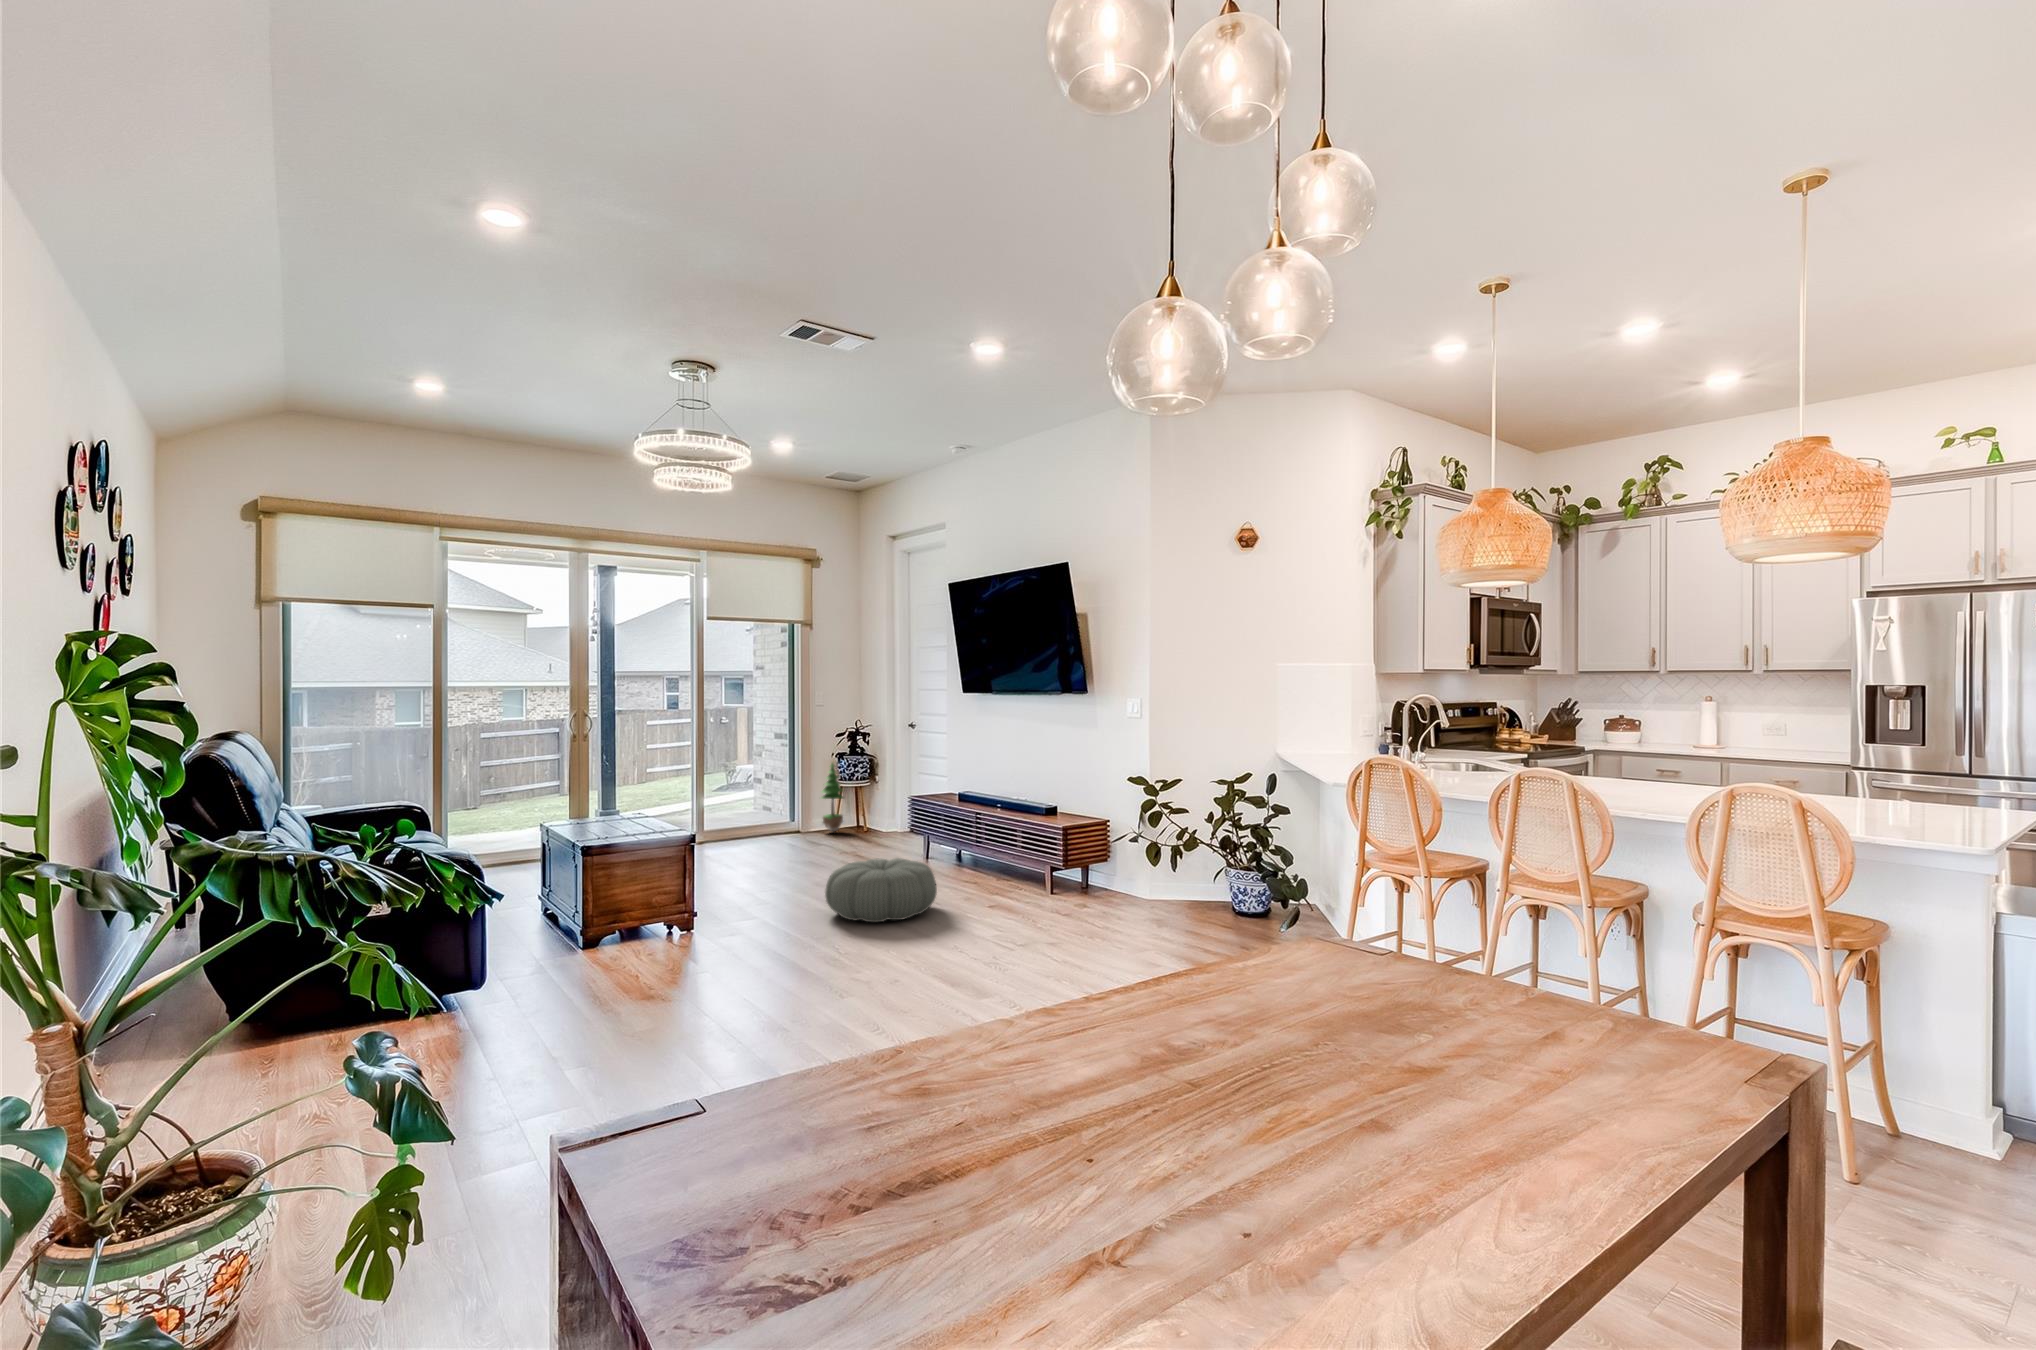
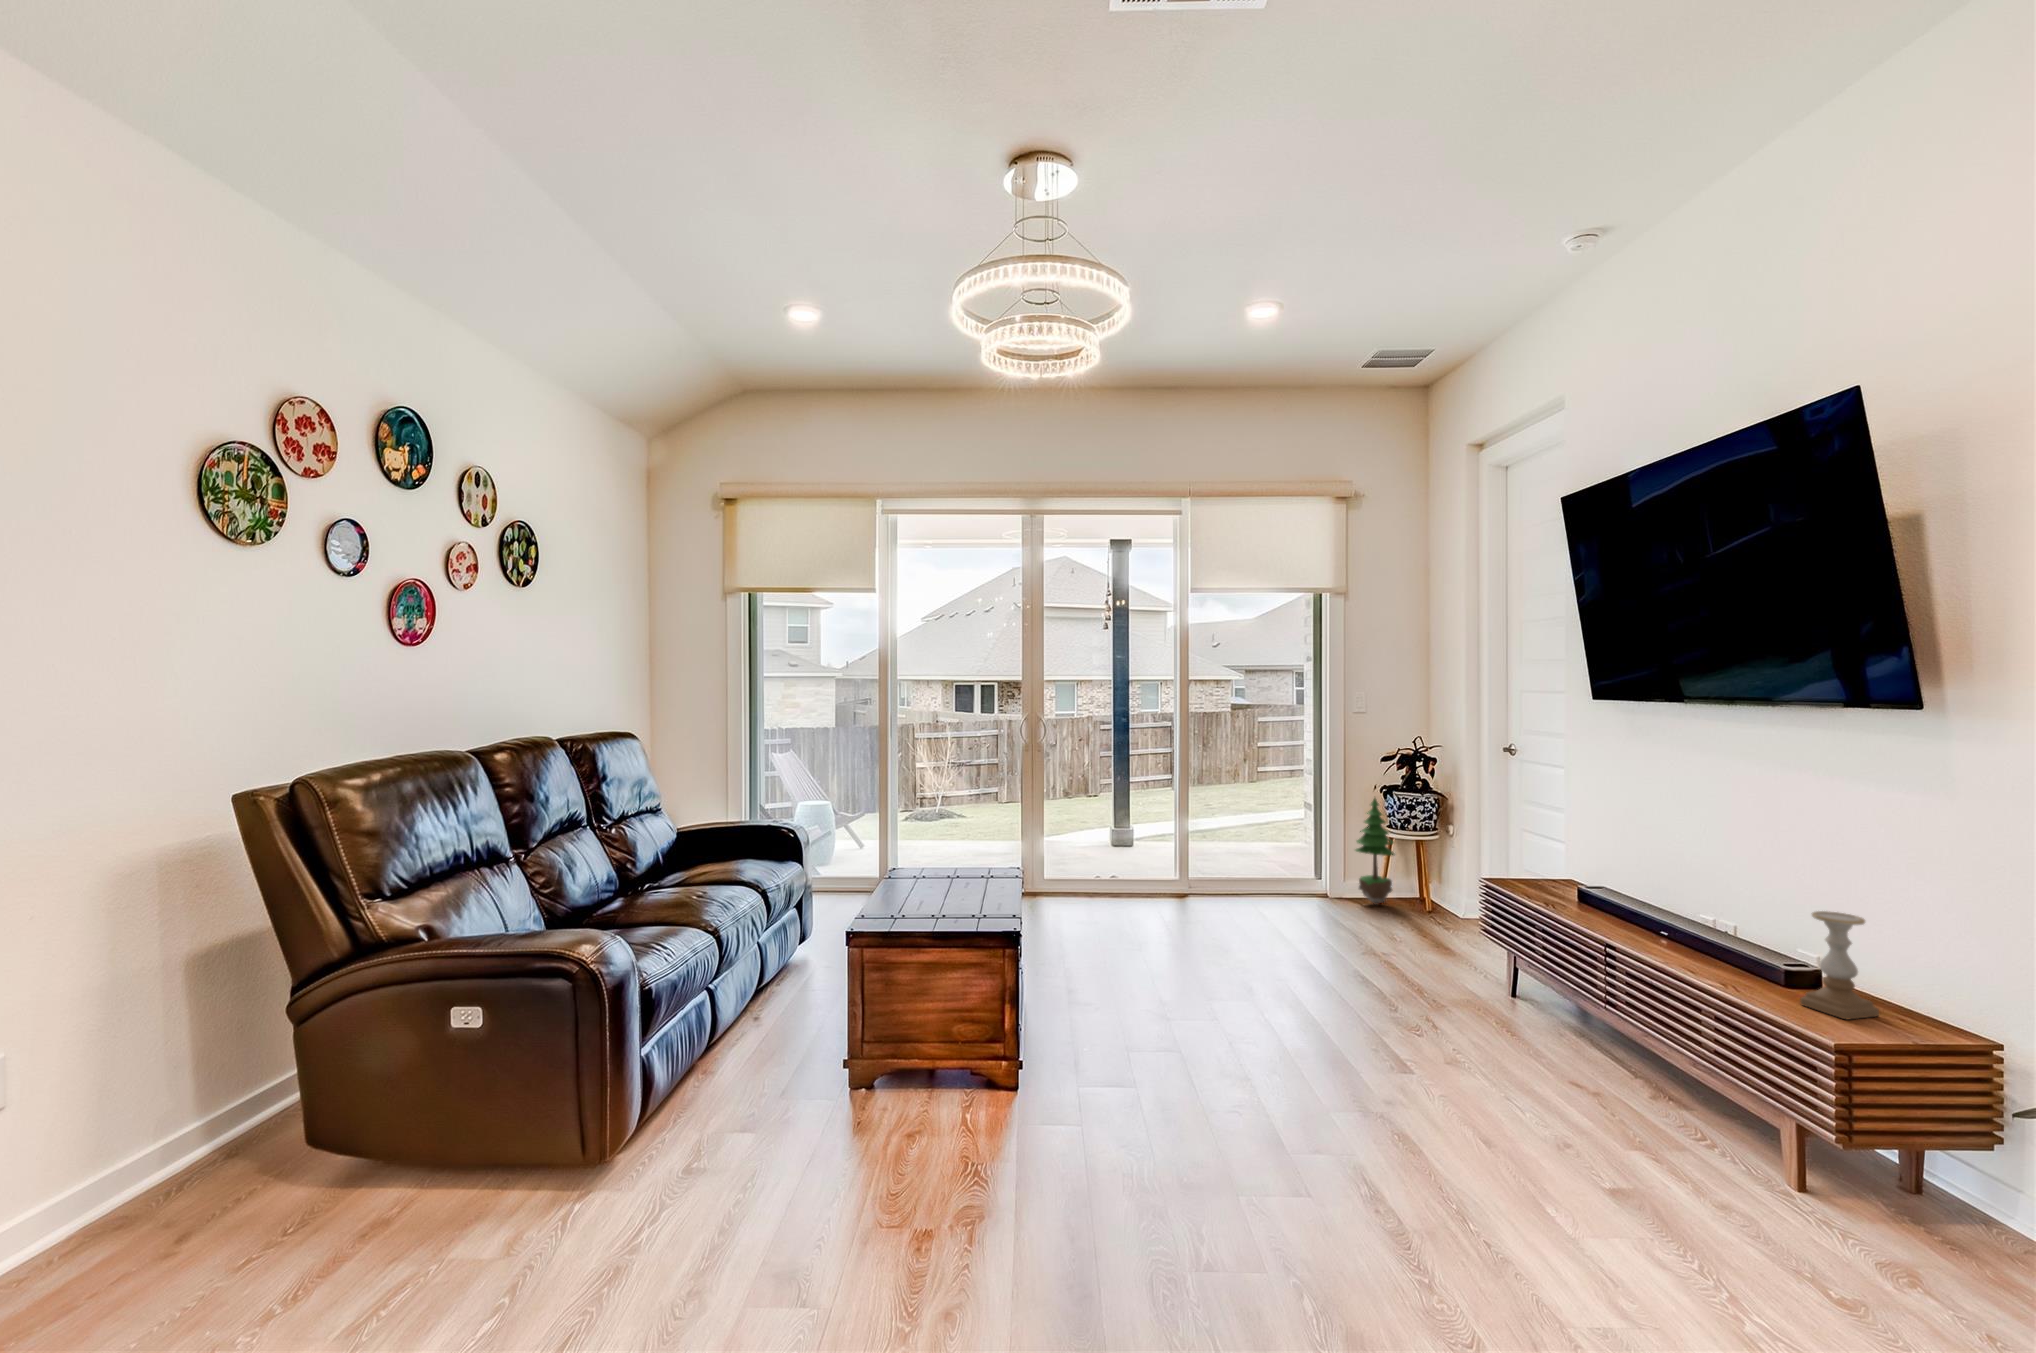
candle holder: none [1050,776,1074,818] -> present [1800,911,1879,1019]
pouf: present [825,858,937,922] -> none [1242,1018,1473,1181]

